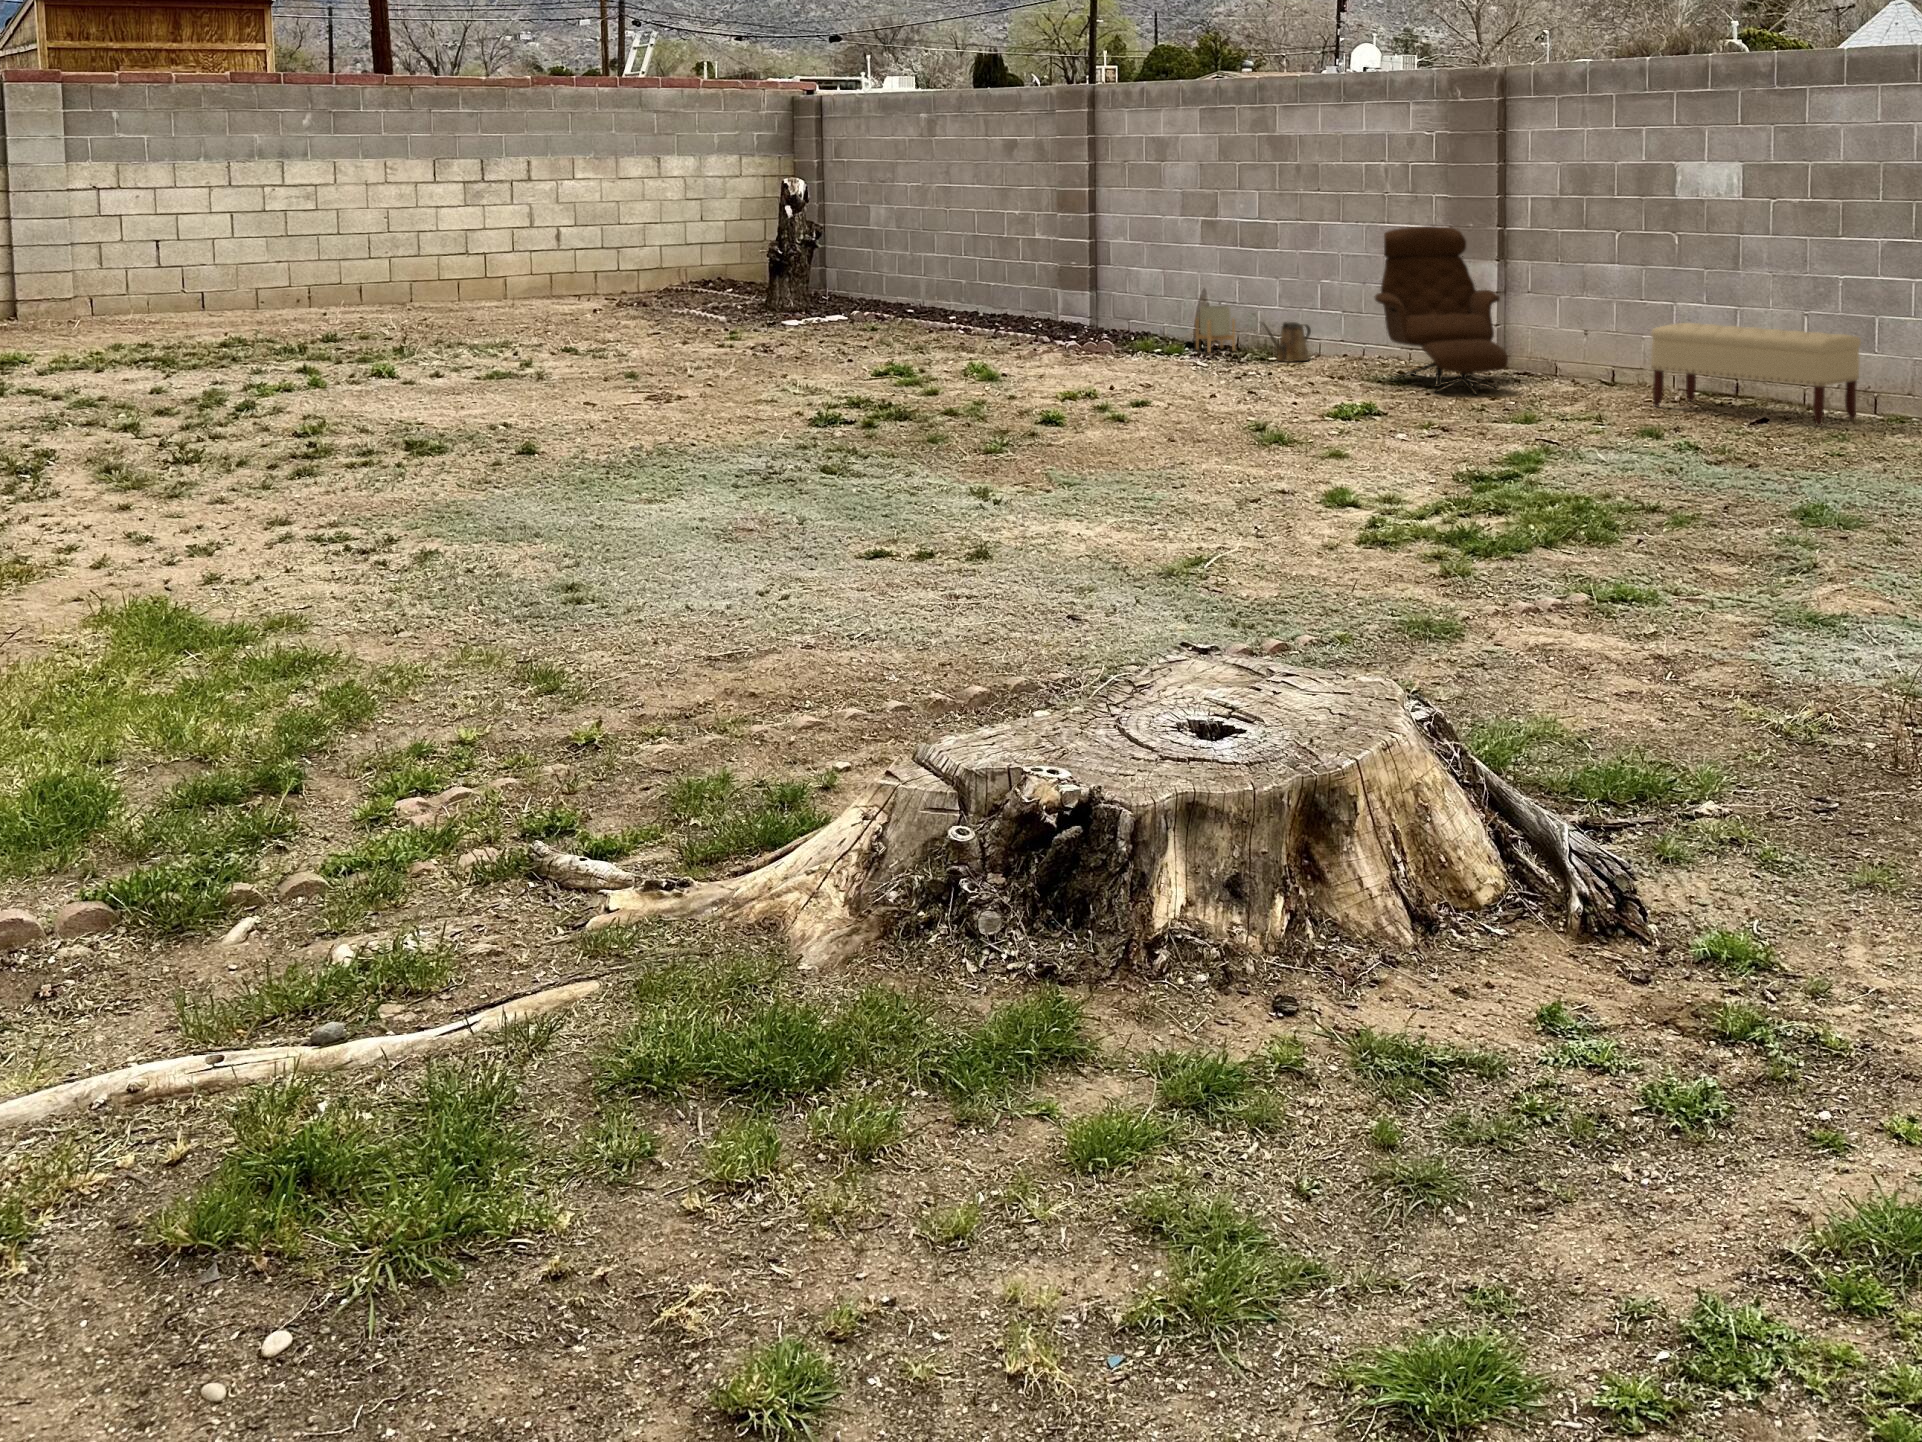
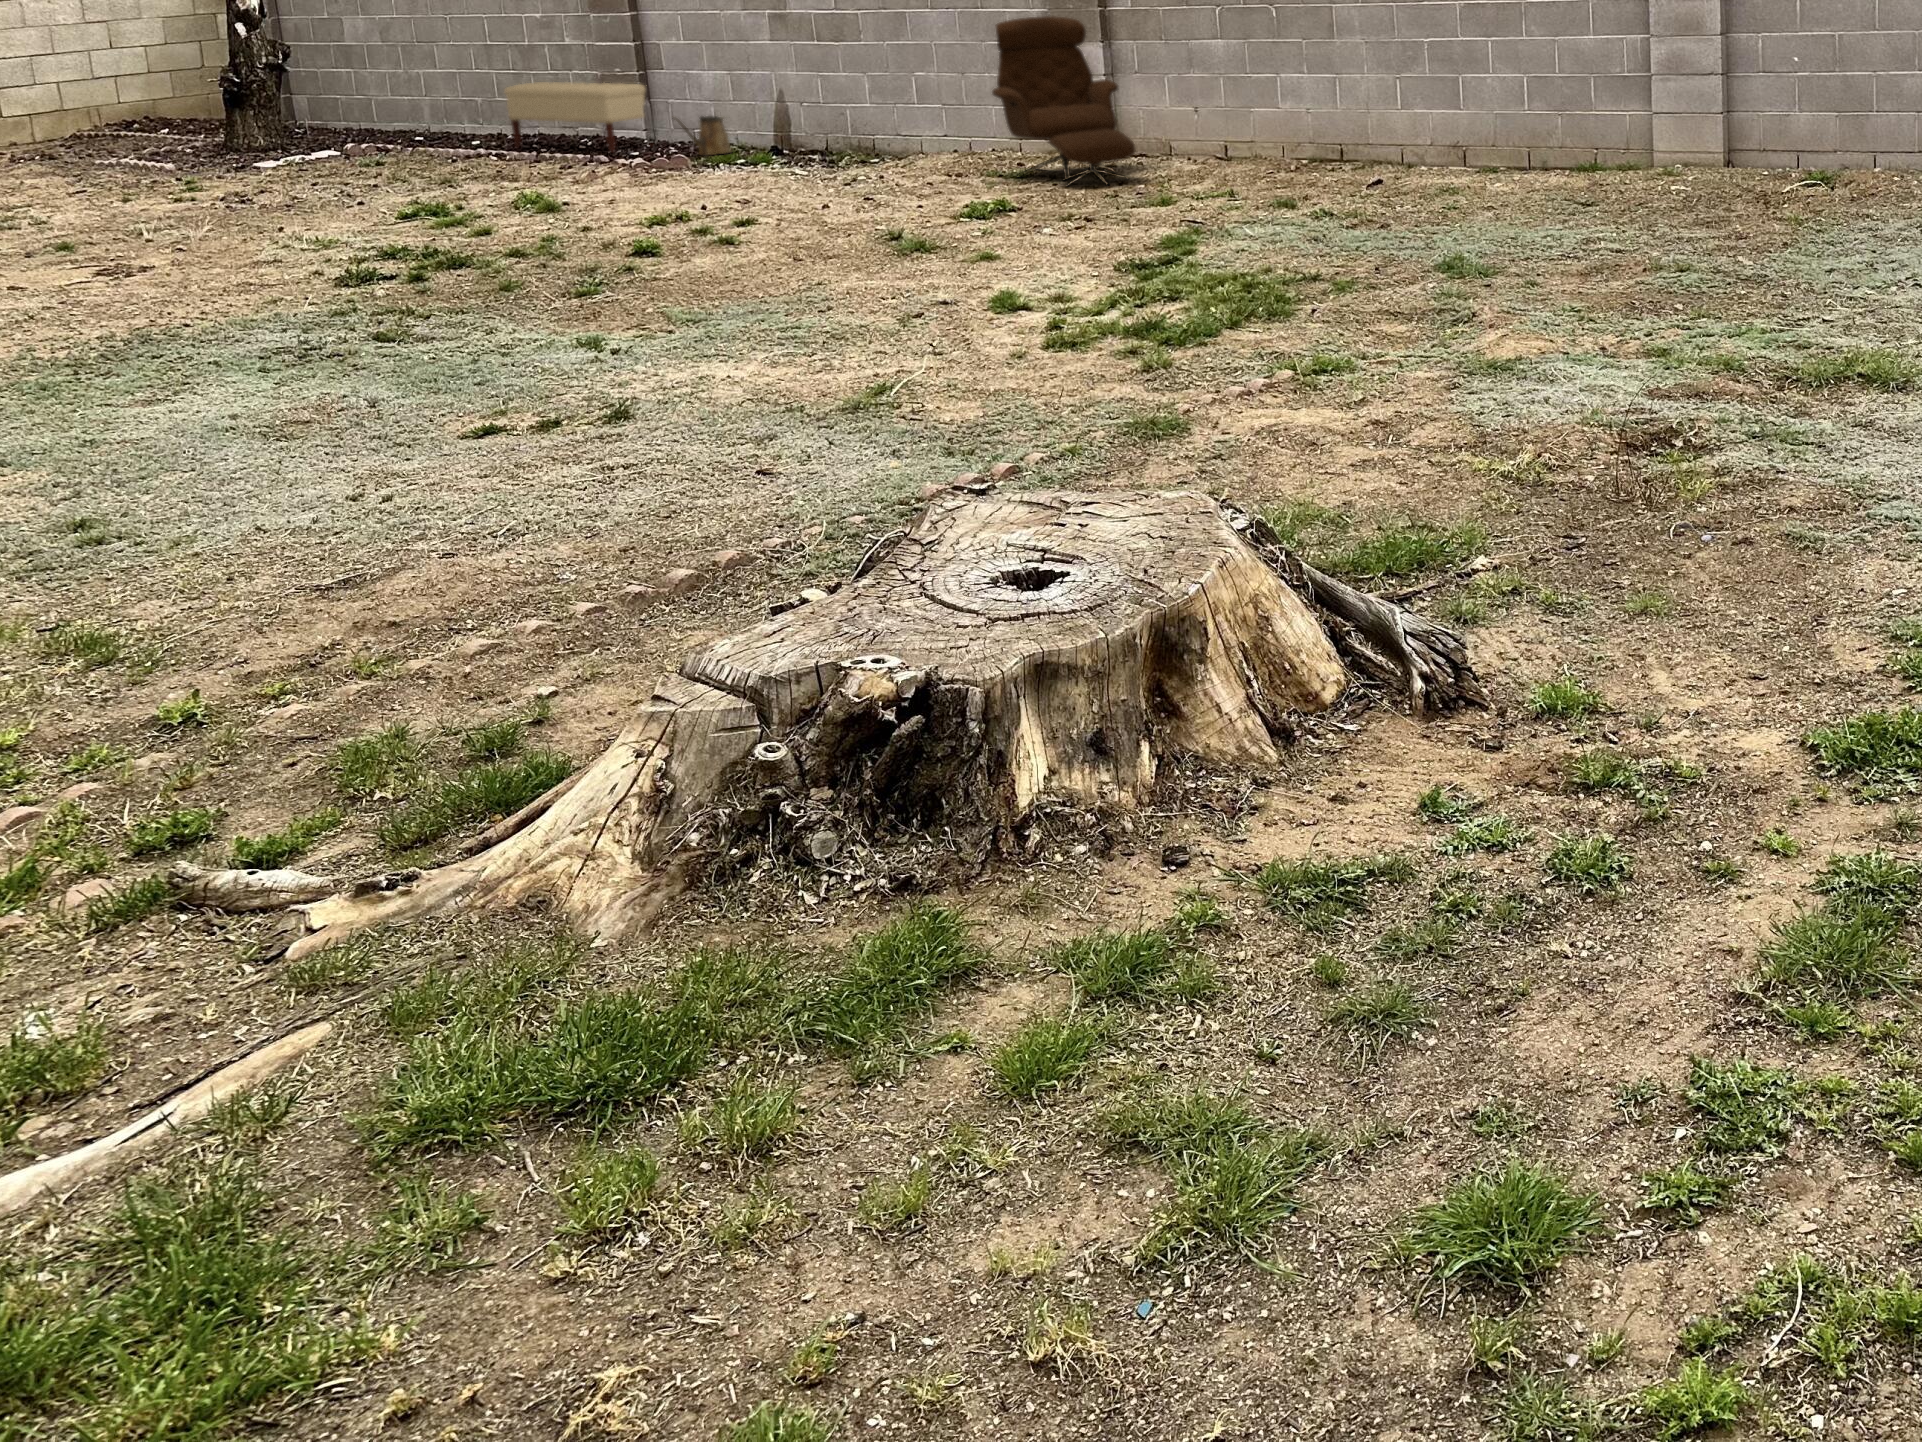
planter: present [1196,306,1235,352] -> none [790,110,839,161]
watering can: present [1262,322,1311,362] -> present [676,116,732,156]
bench: present [1651,323,1861,426] -> present [505,82,651,153]

